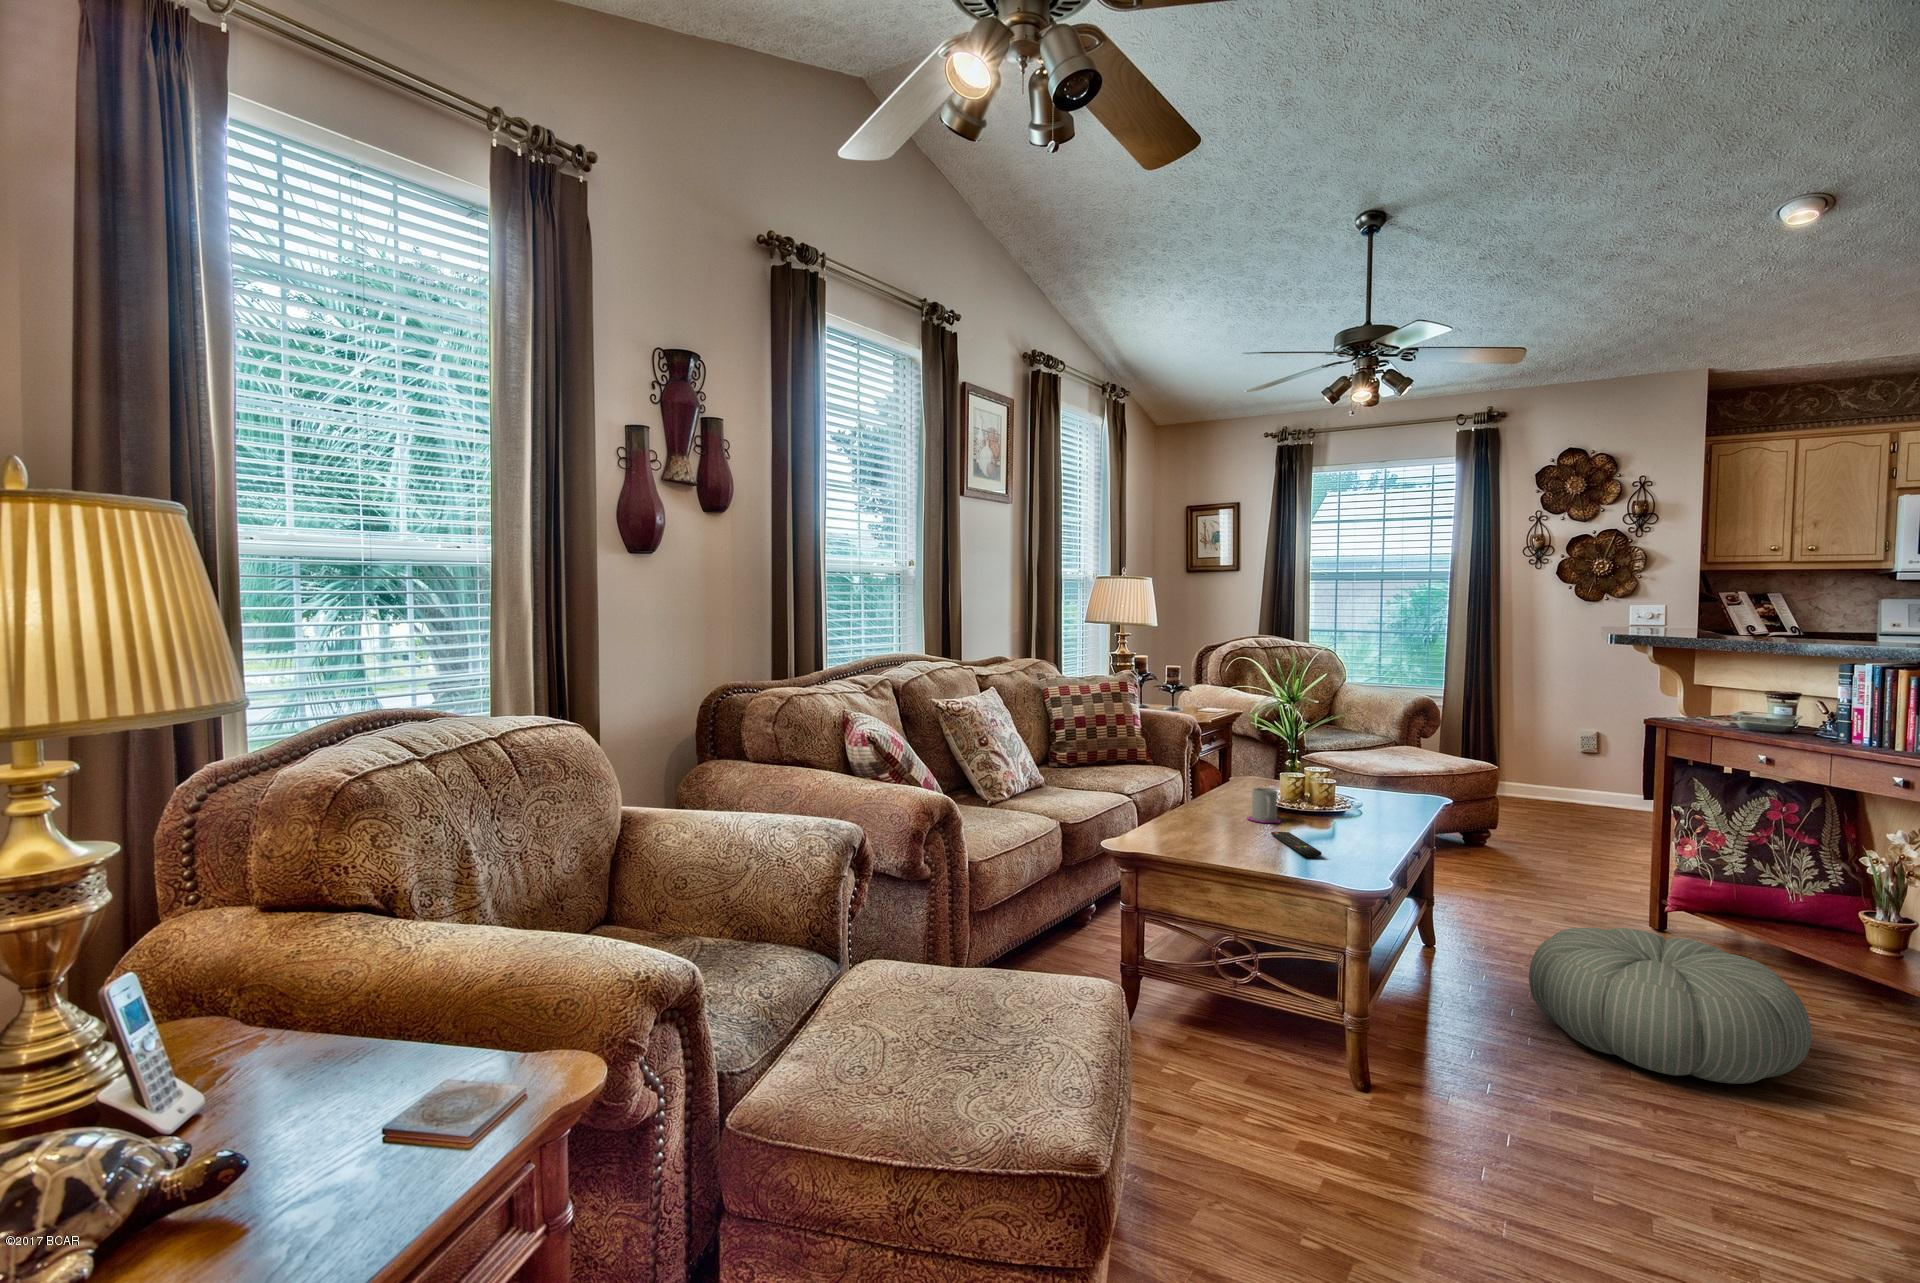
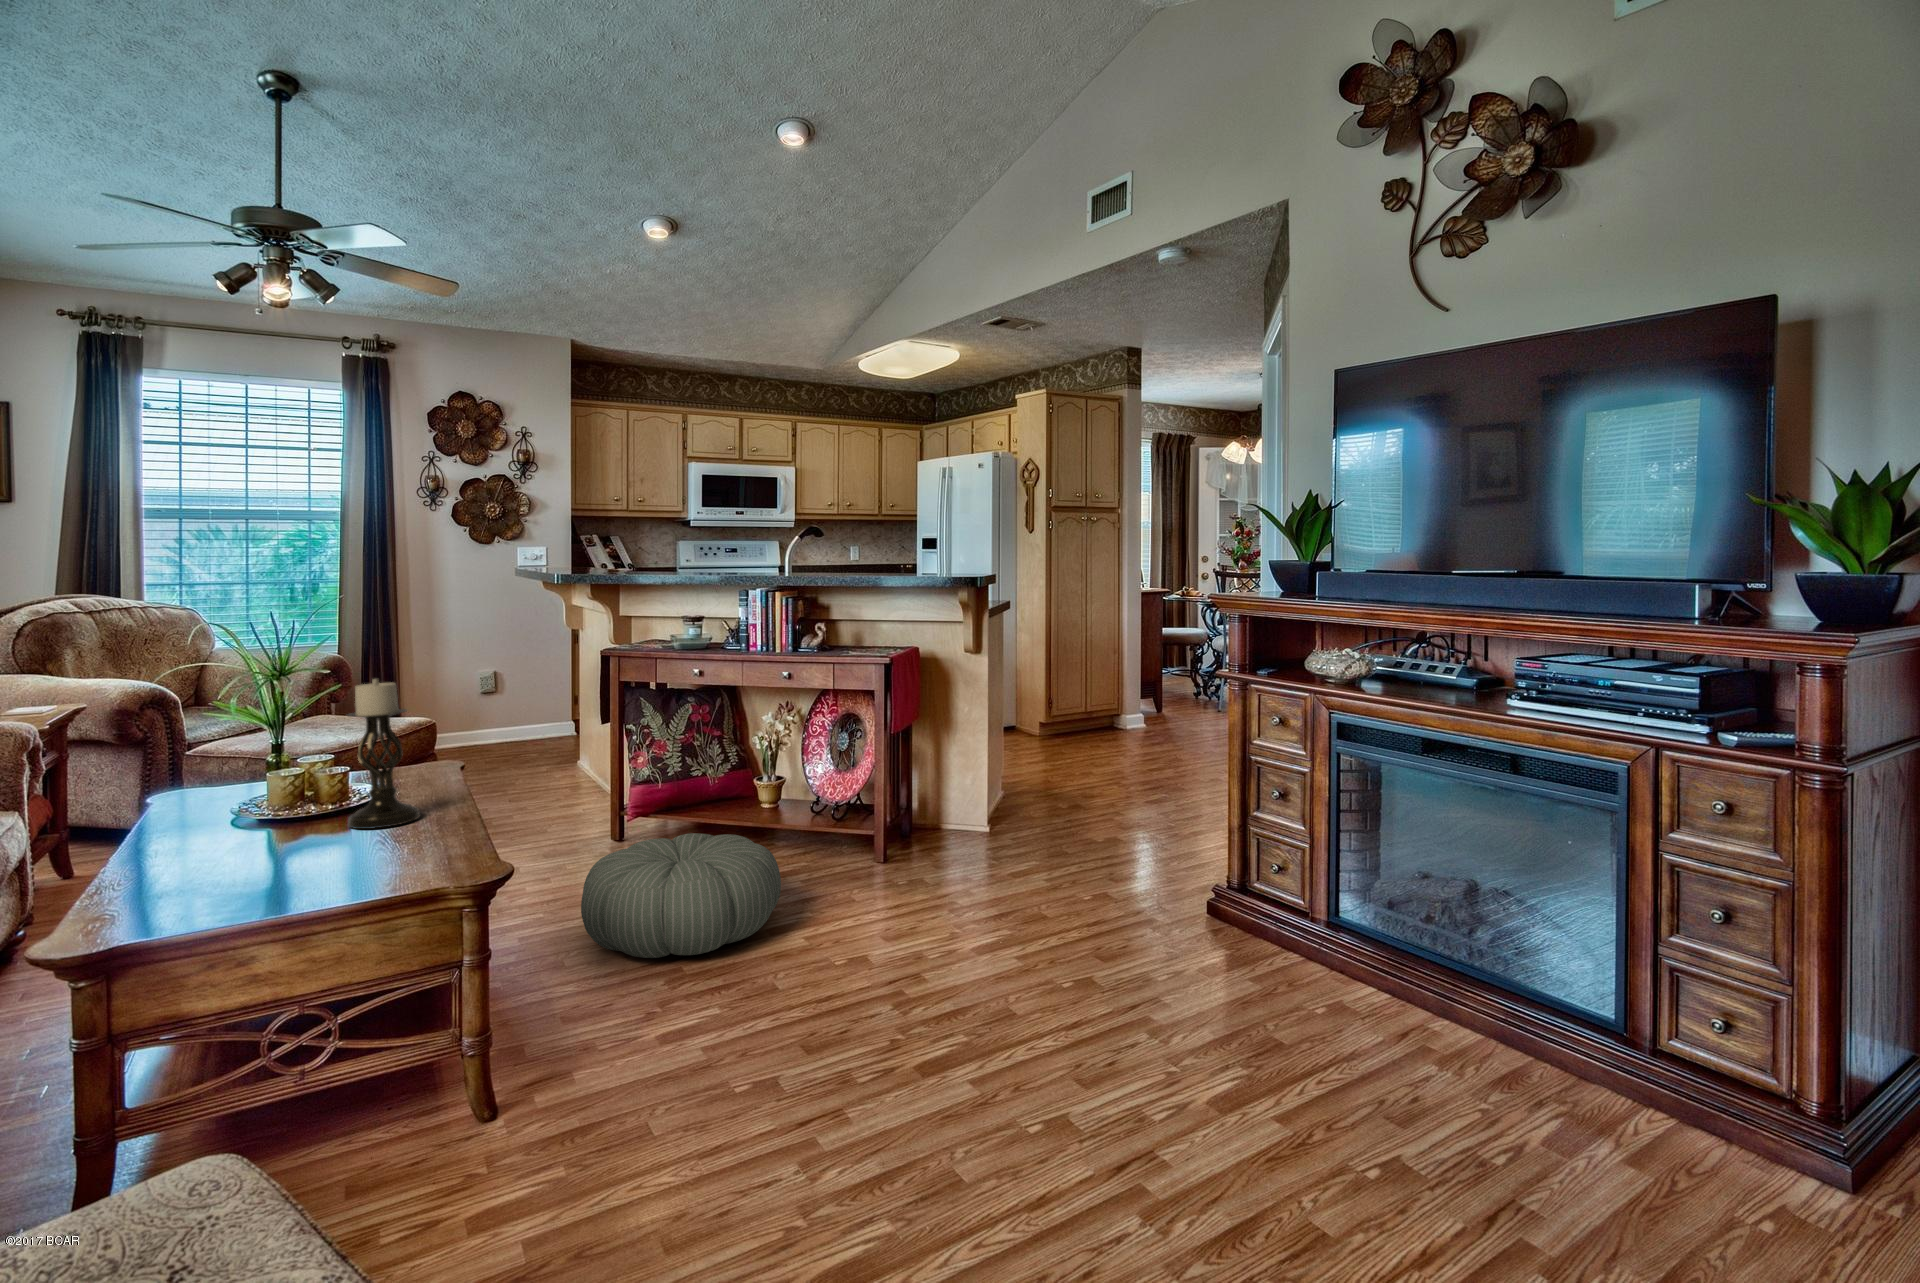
candle holder: none [1321,713,1374,832] -> present [347,679,420,829]
mug: present [1248,788,1281,823] -> none [233,798,293,850]
remote control: present [1271,832,1321,857] -> none [298,849,398,870]

